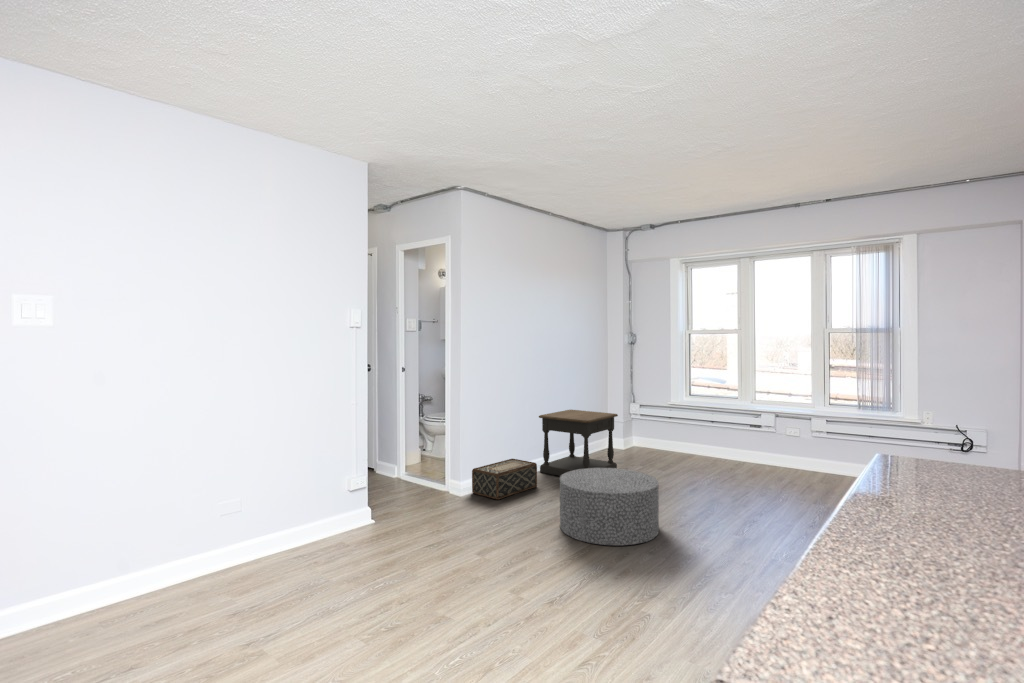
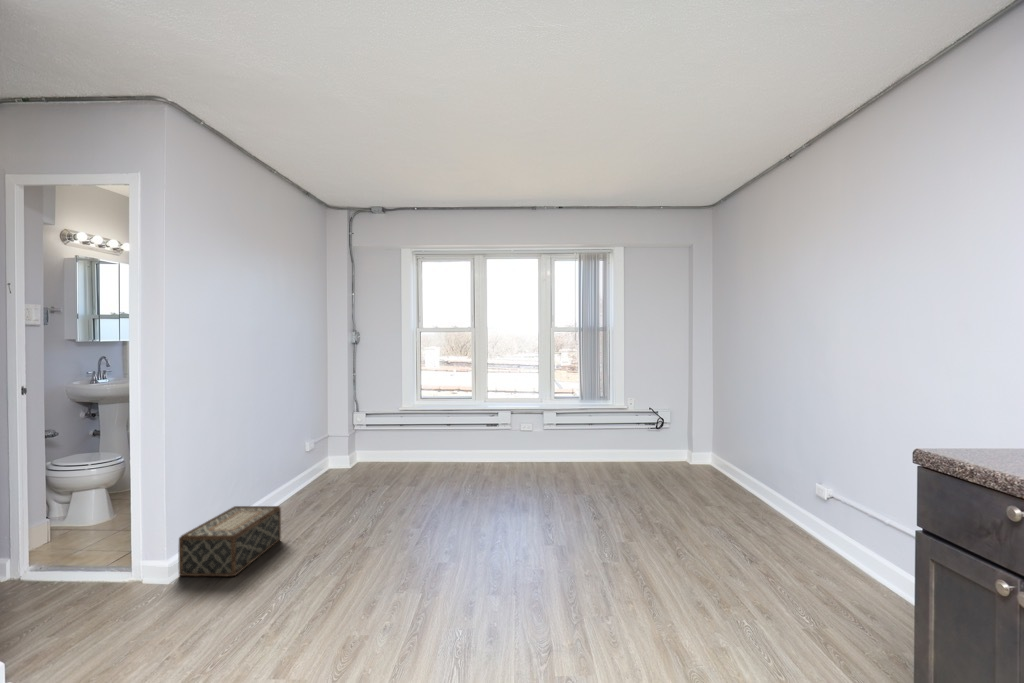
side table: present [539,410,618,476] -> none [265,426,368,517]
ottoman: present [560,468,659,546] -> none [361,493,493,607]

